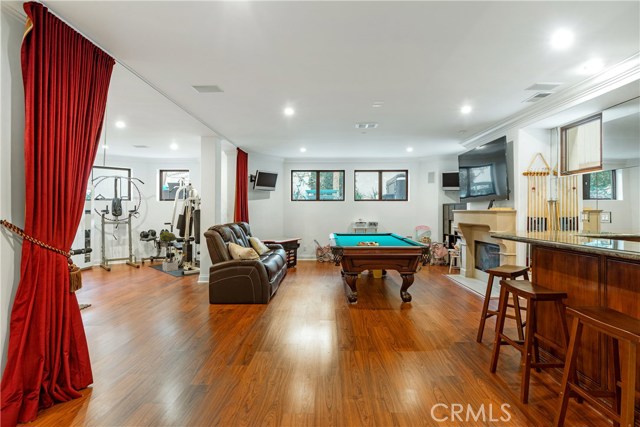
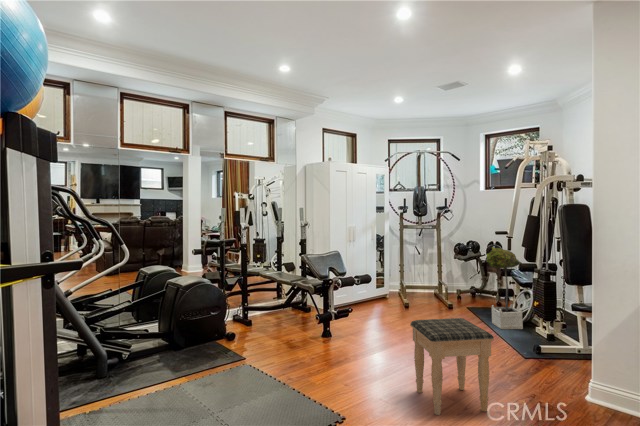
footstool: none [122,260,162,300] -> present [410,318,494,415]

